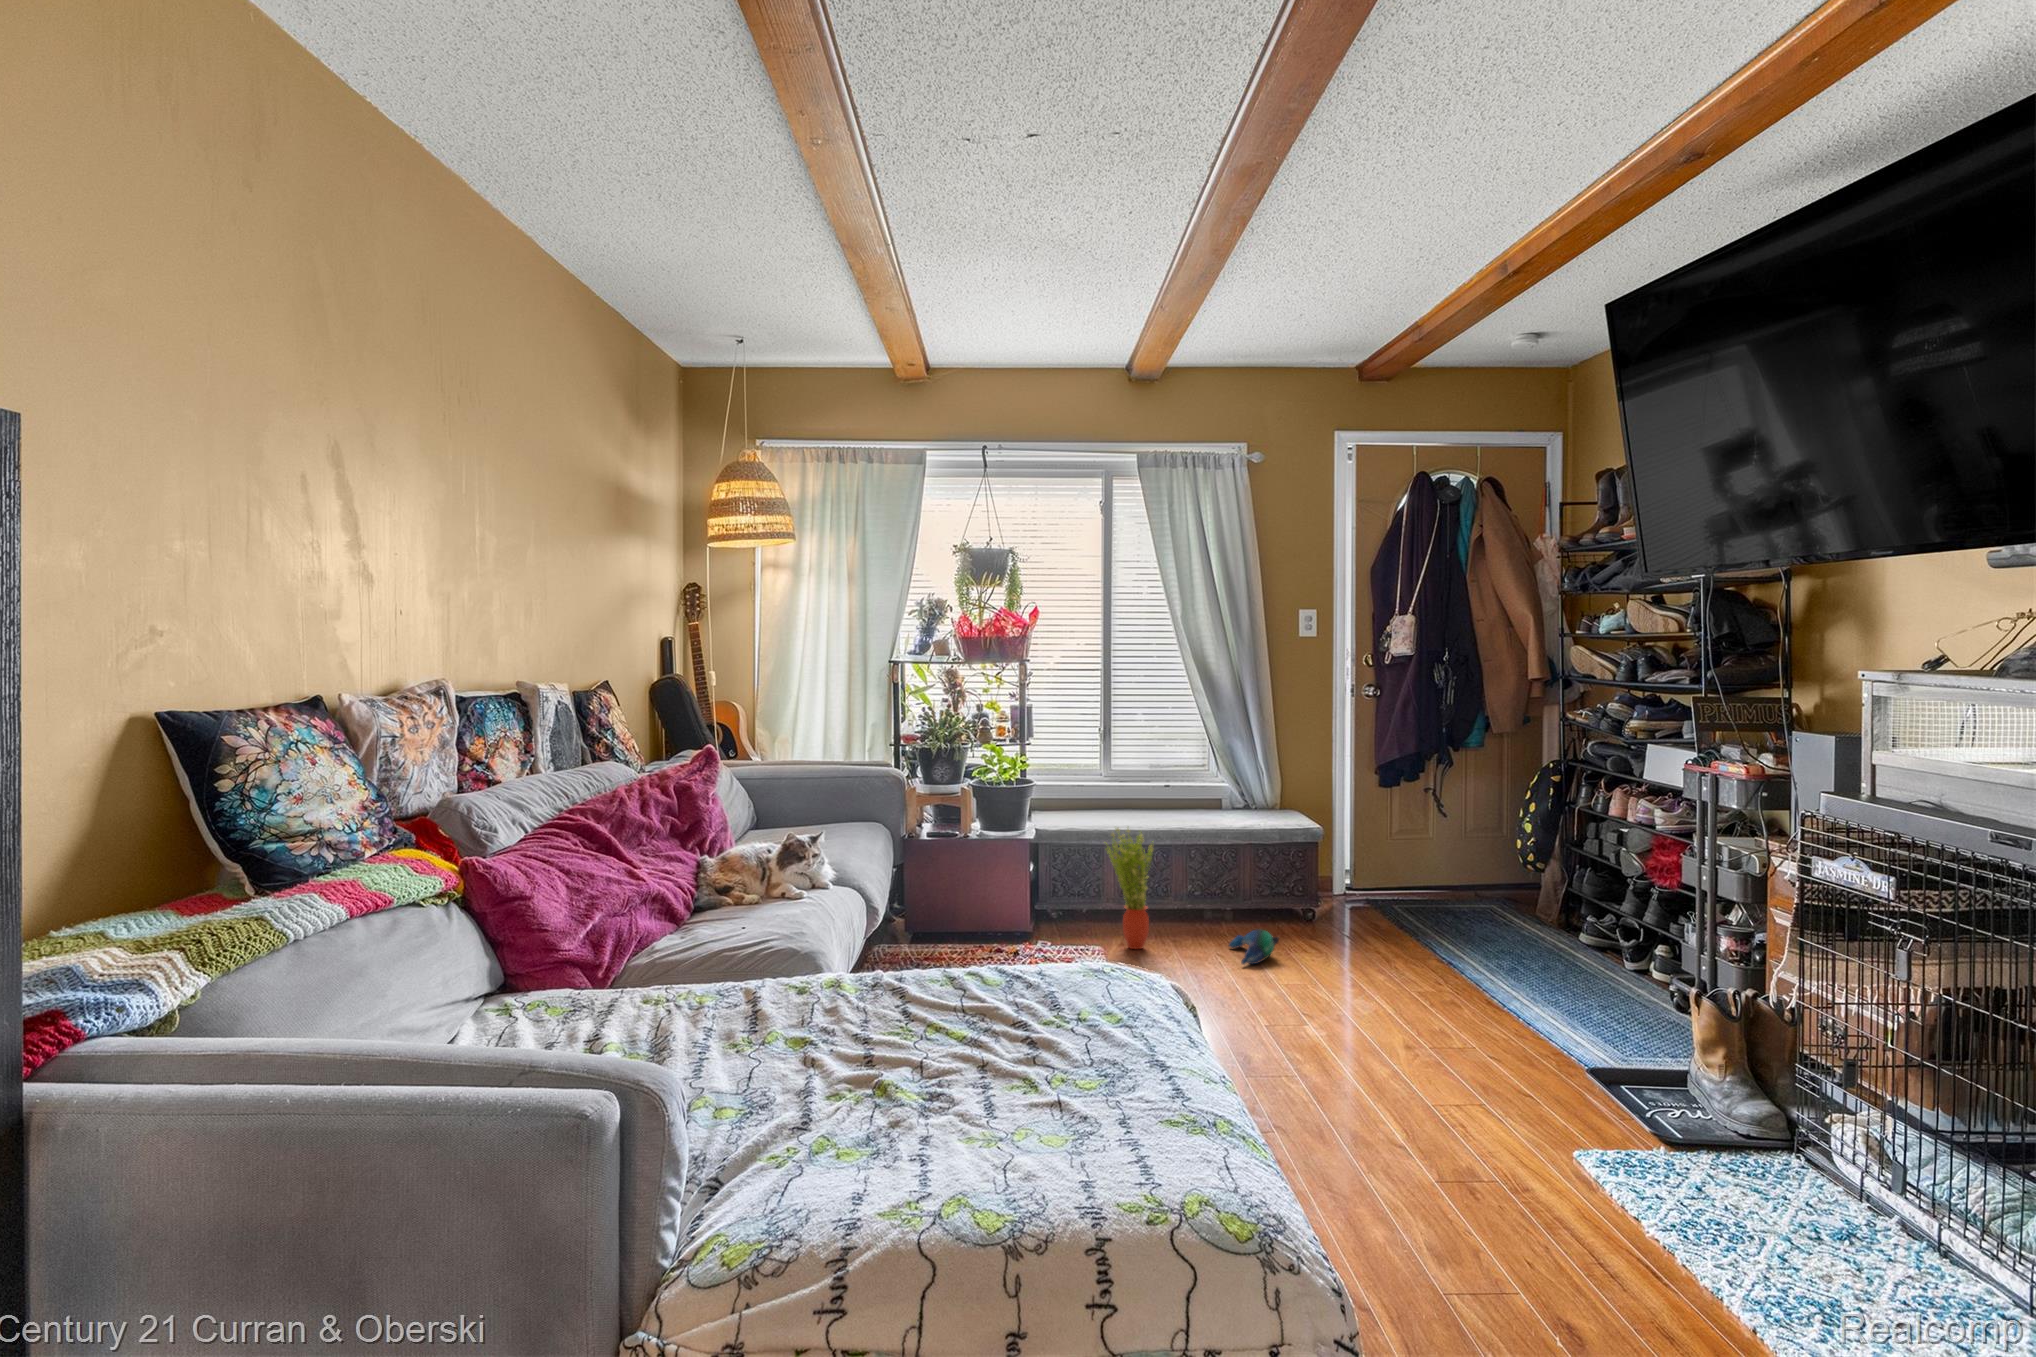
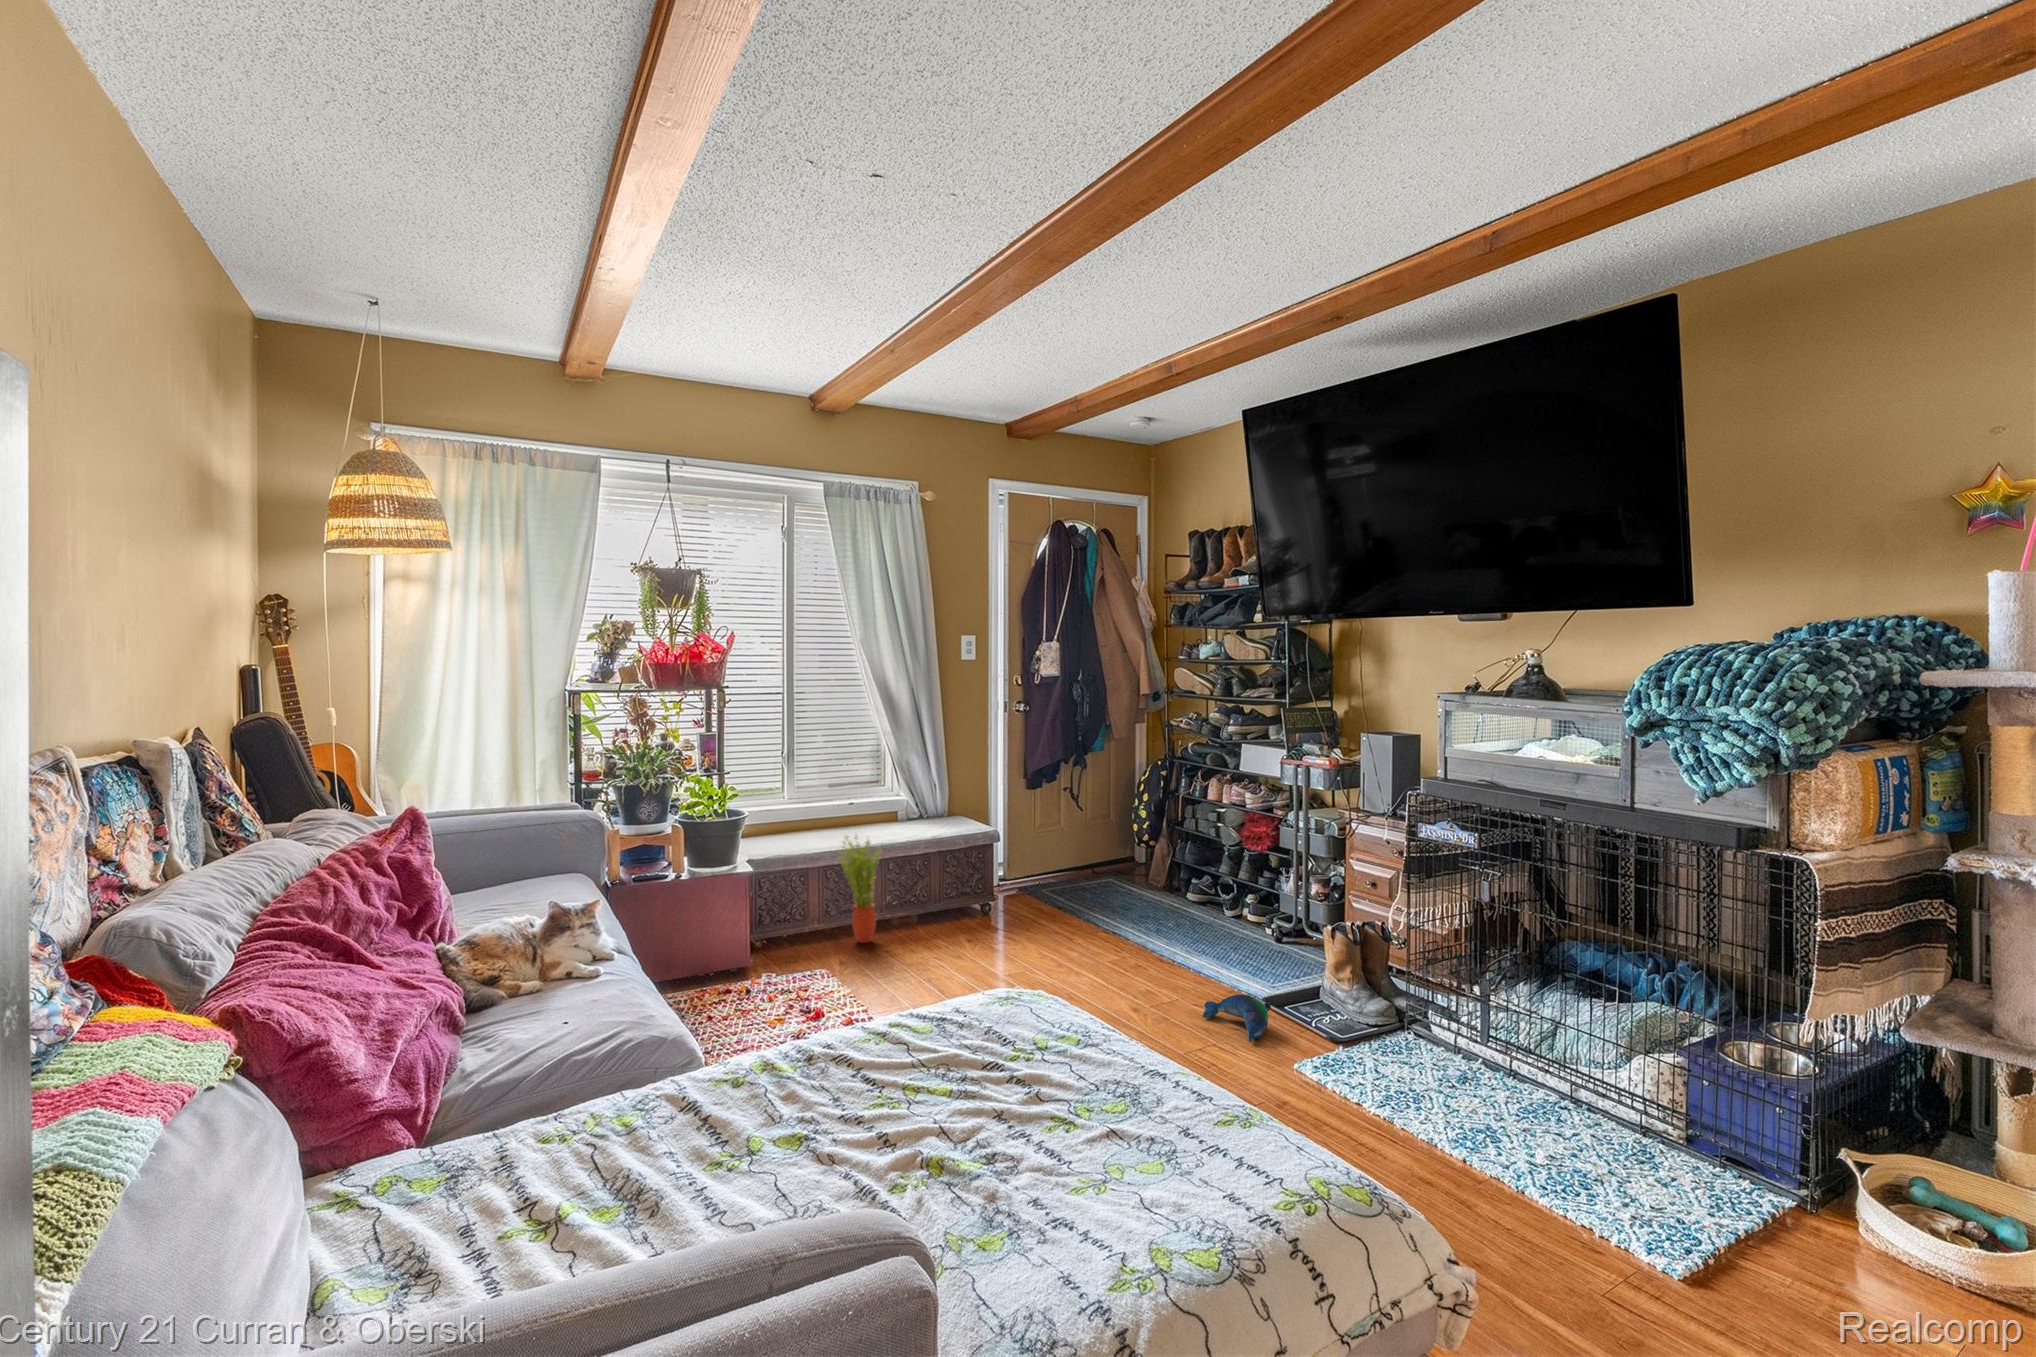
plush toy: present [1229,929,1279,965] -> present [1203,994,1271,1042]

